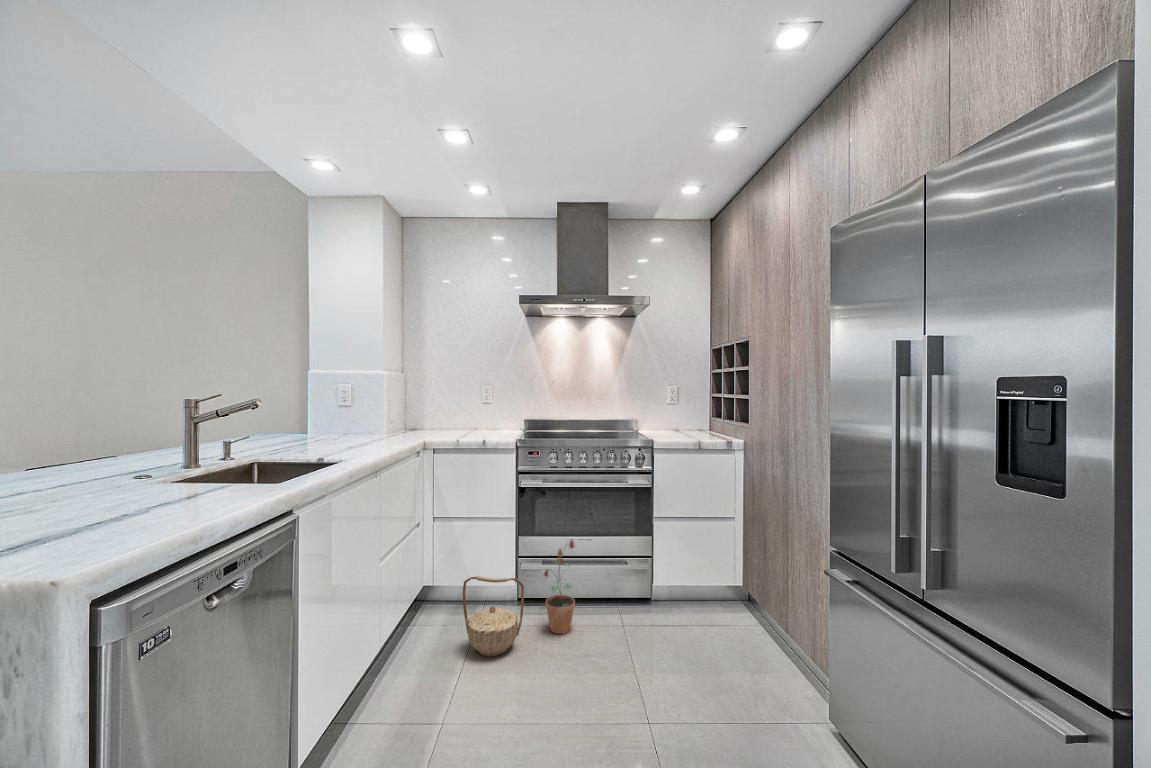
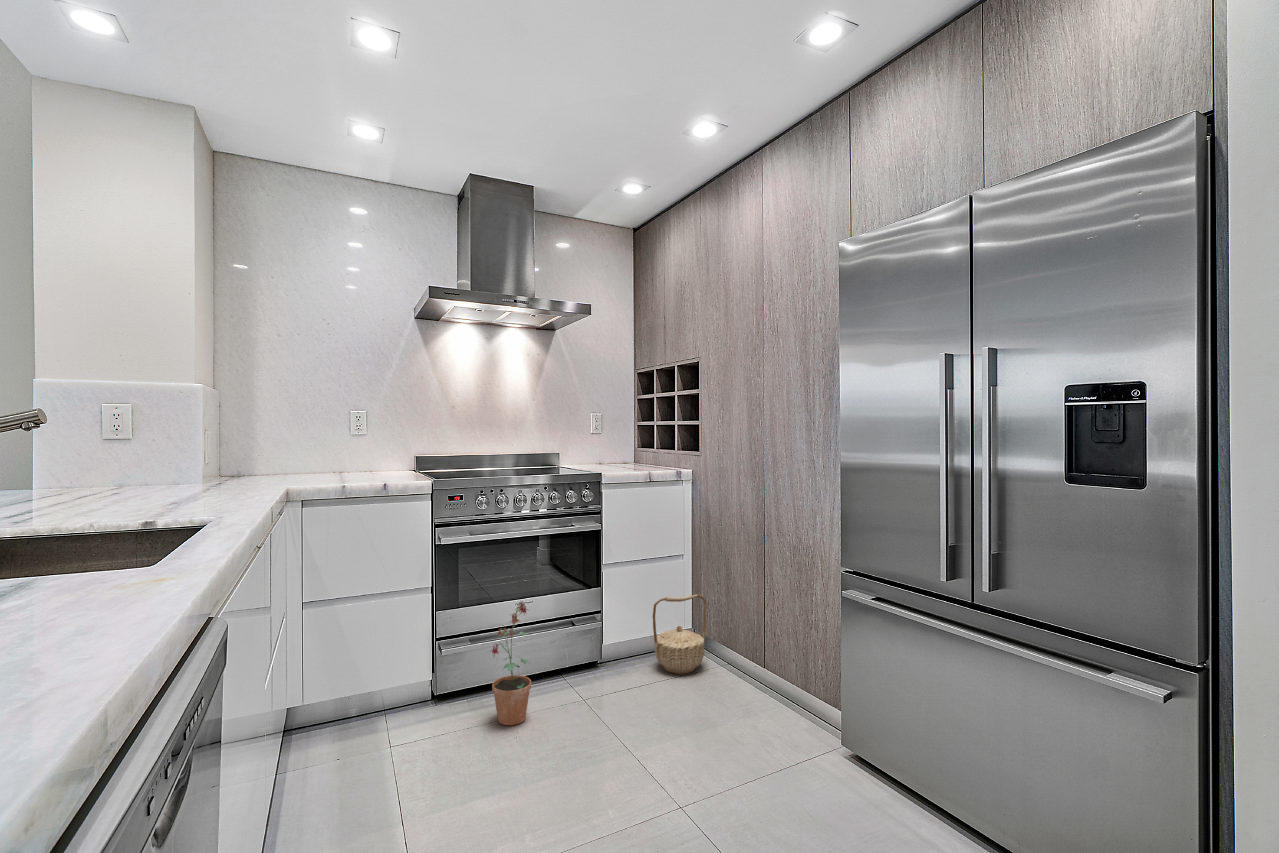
basket: present [463,576,524,656] -> present [653,594,706,674]

